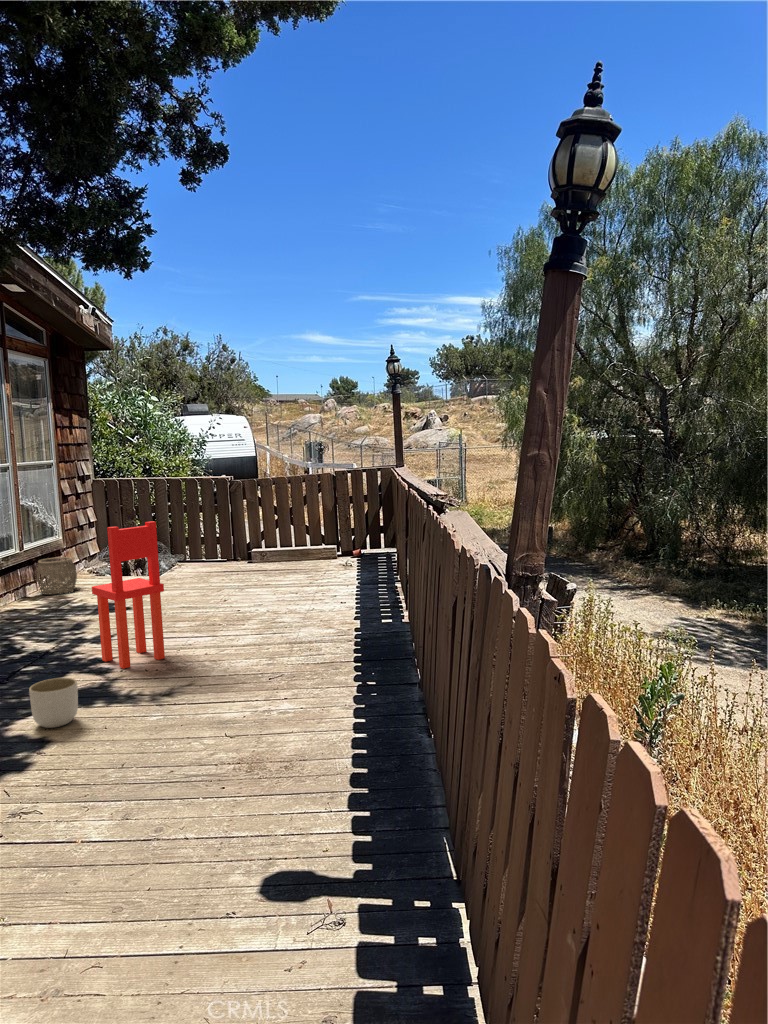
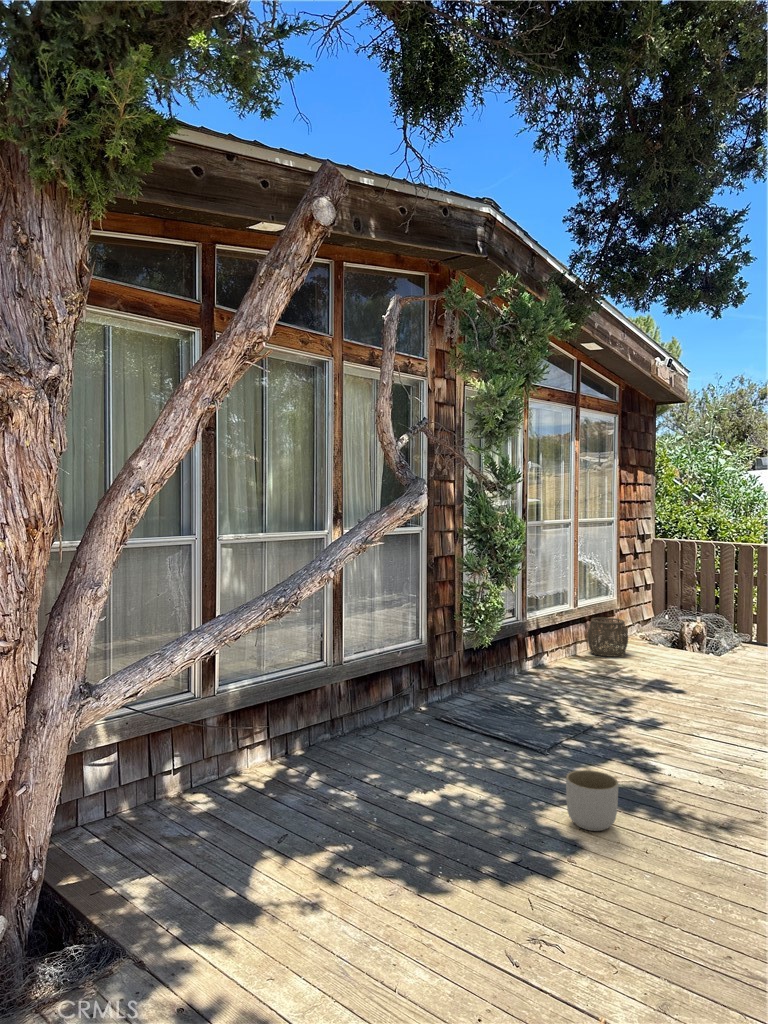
chair: present [92,521,165,669] -> none [644,601,731,772]

